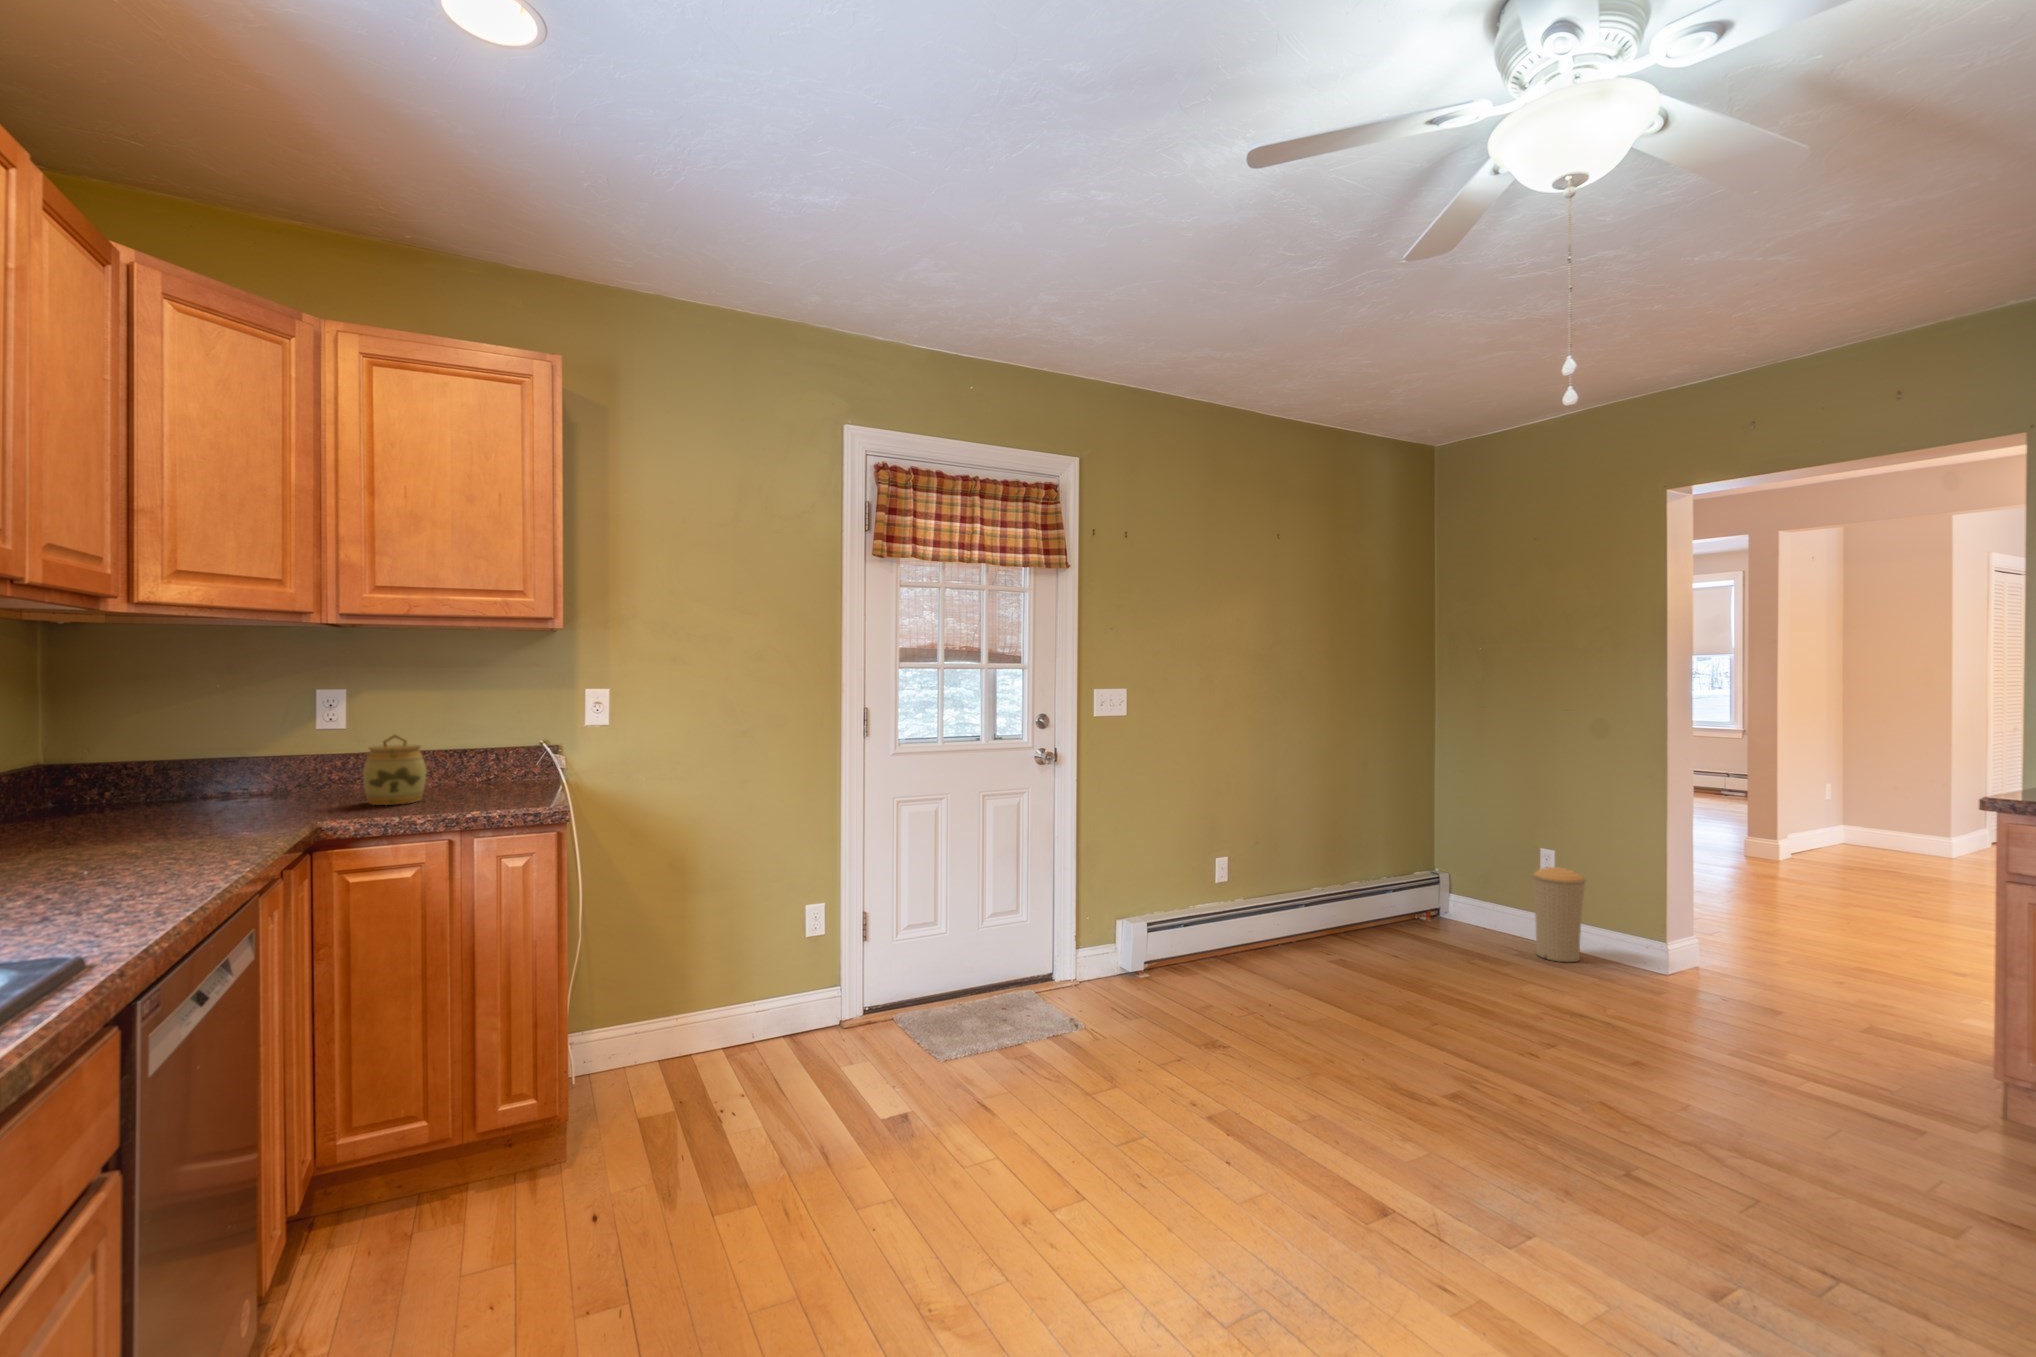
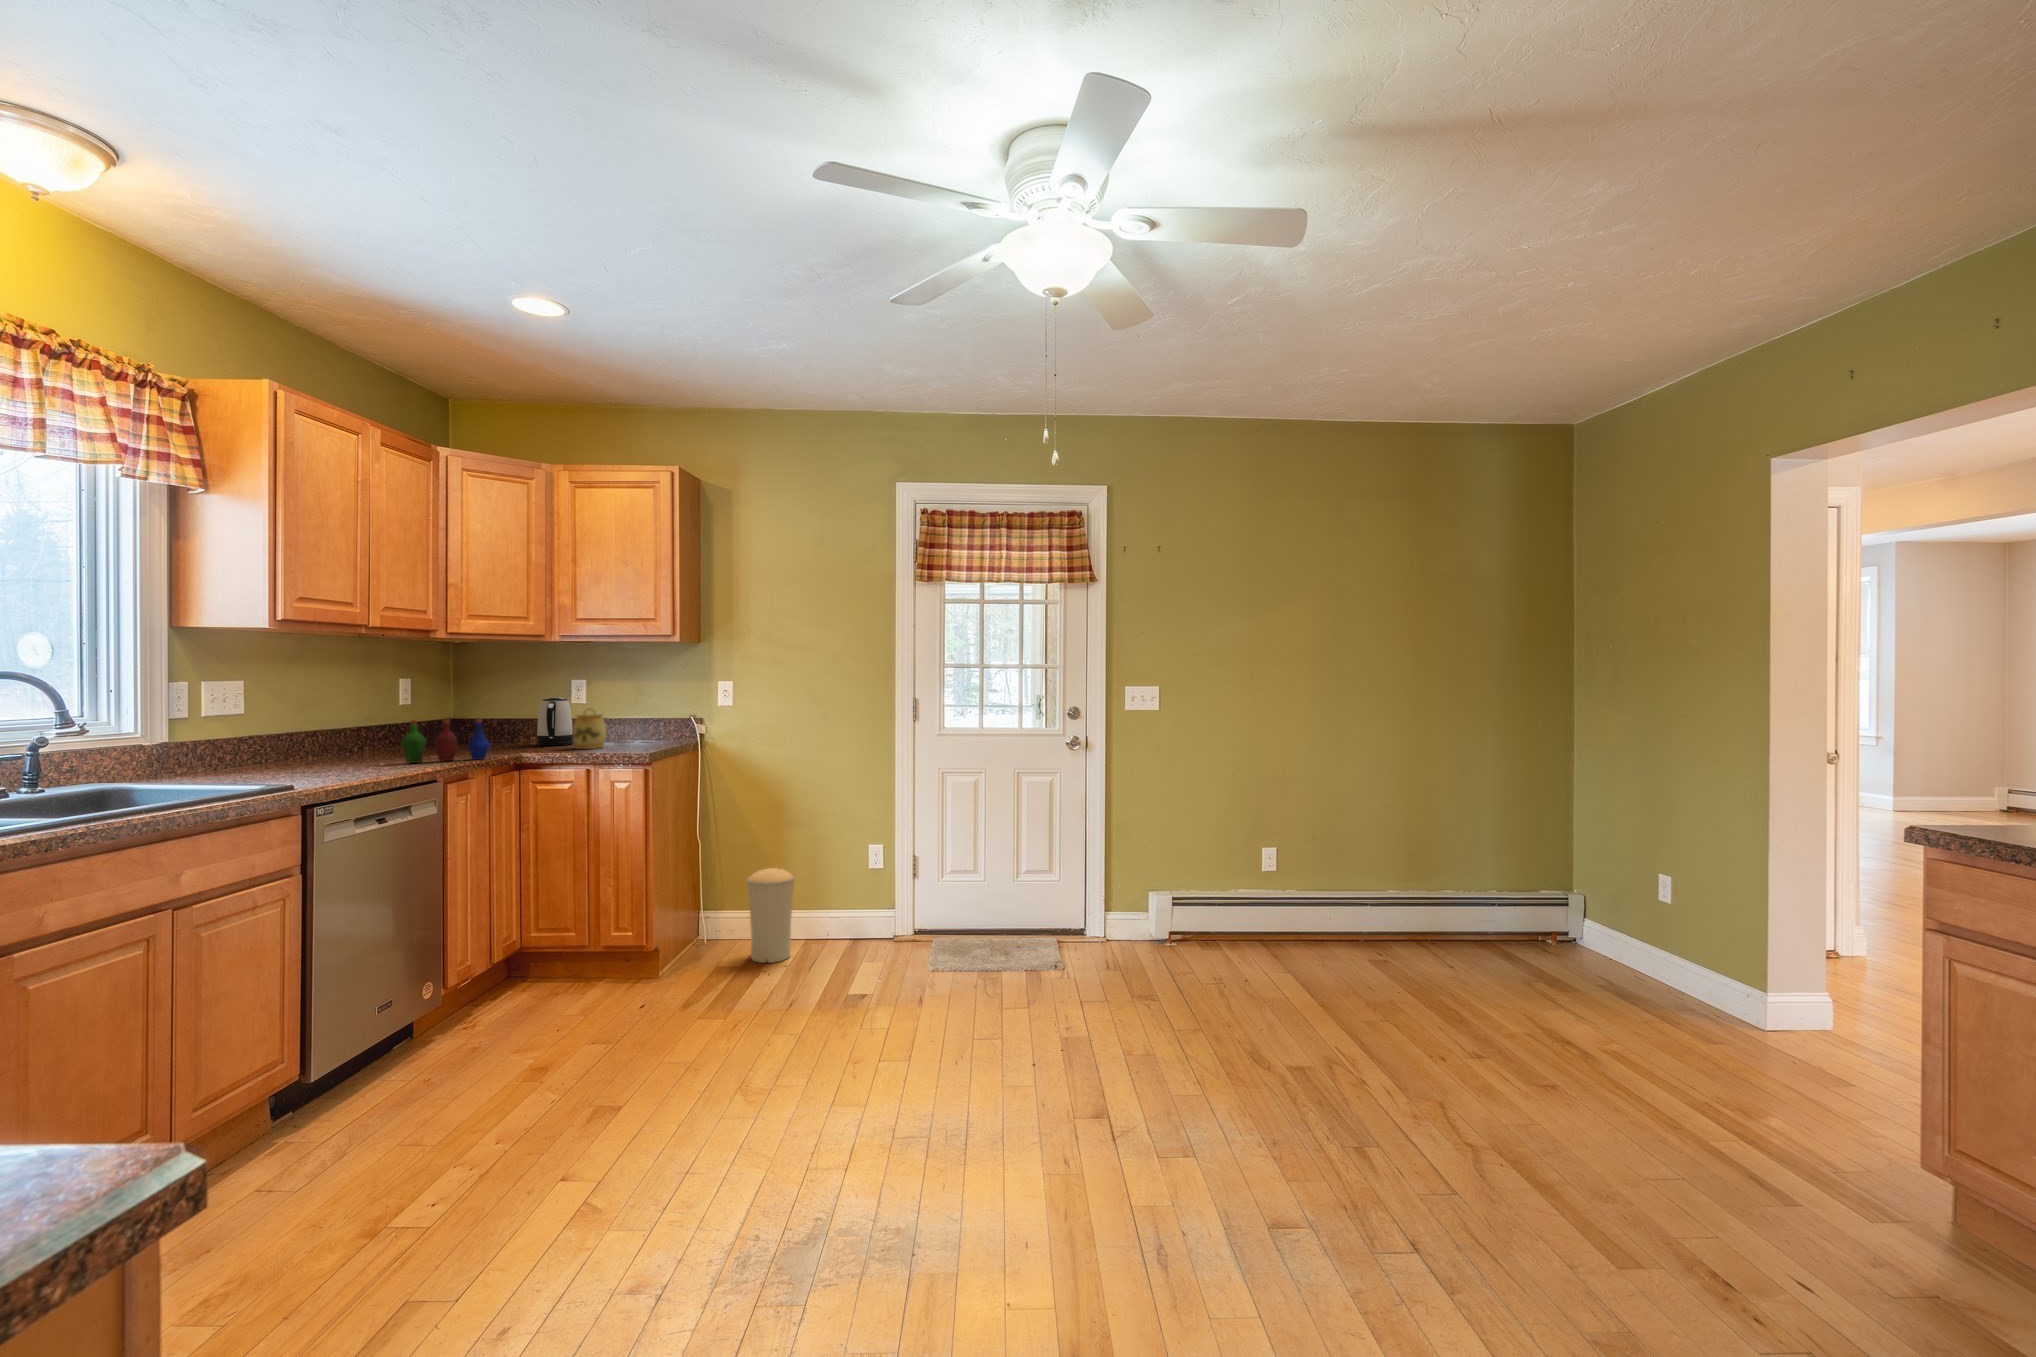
kettle: none [256,718,327,803] -> present [537,697,573,745]
bottle: none [60,763,257,862] -> present [401,718,490,763]
trash can: present [1532,867,1586,962] -> present [747,868,795,963]

